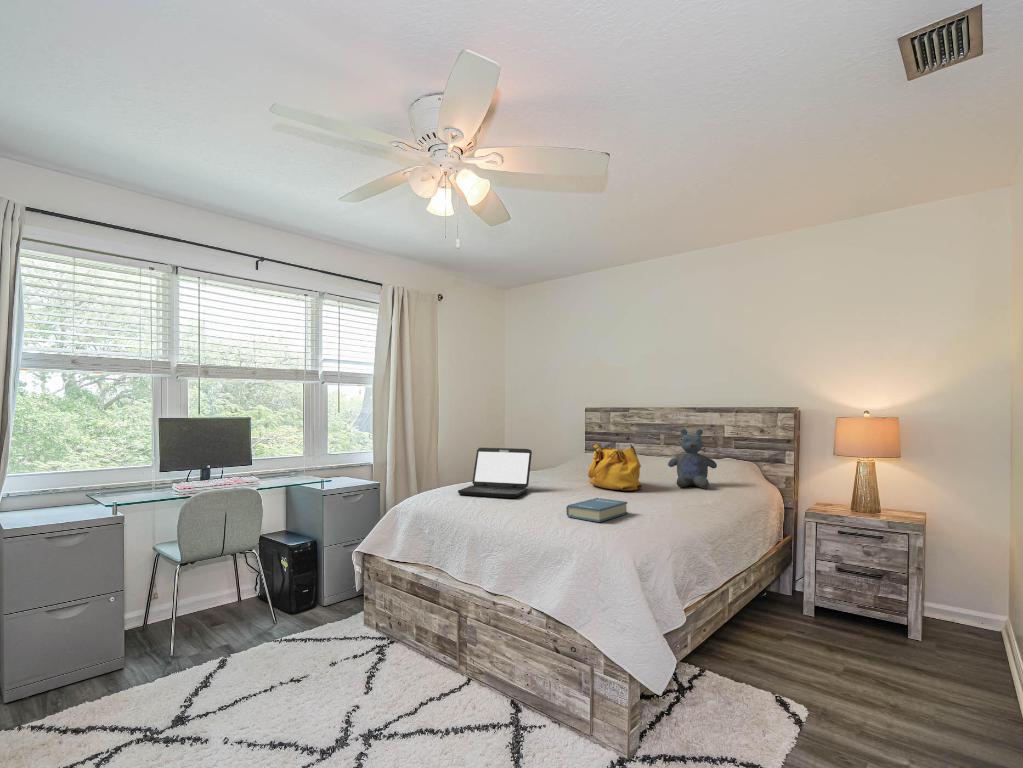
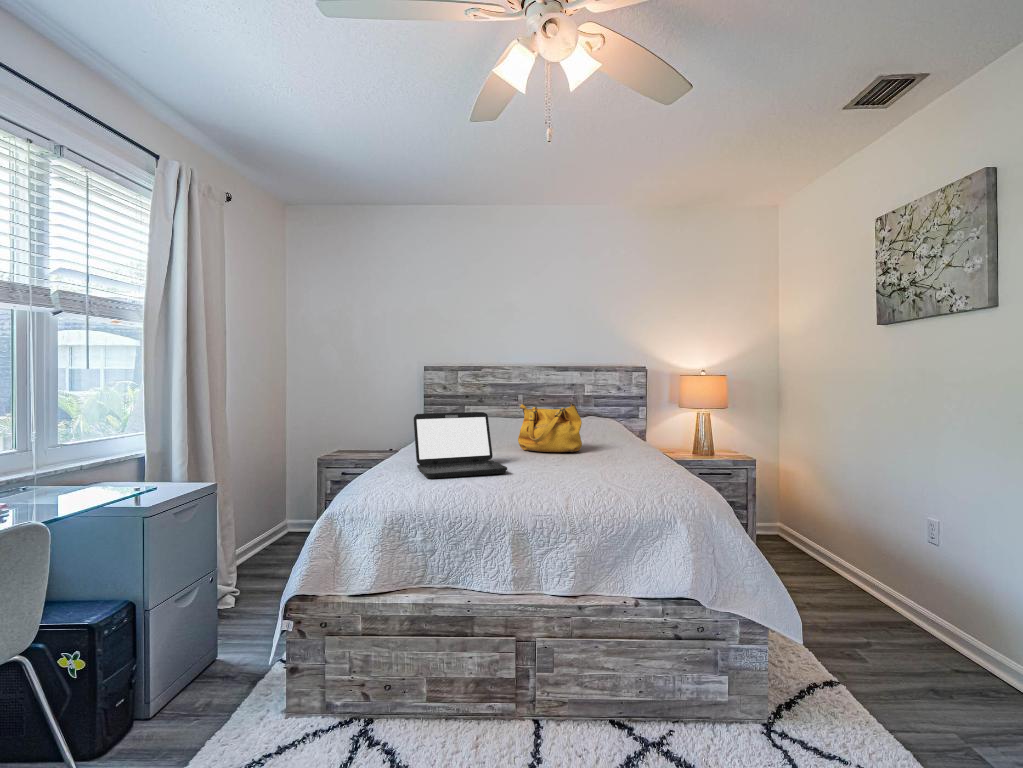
stuffed bear: present [668,429,717,488] -> none [577,385,624,444]
hardback book: present [566,498,628,522] -> none [609,460,665,484]

